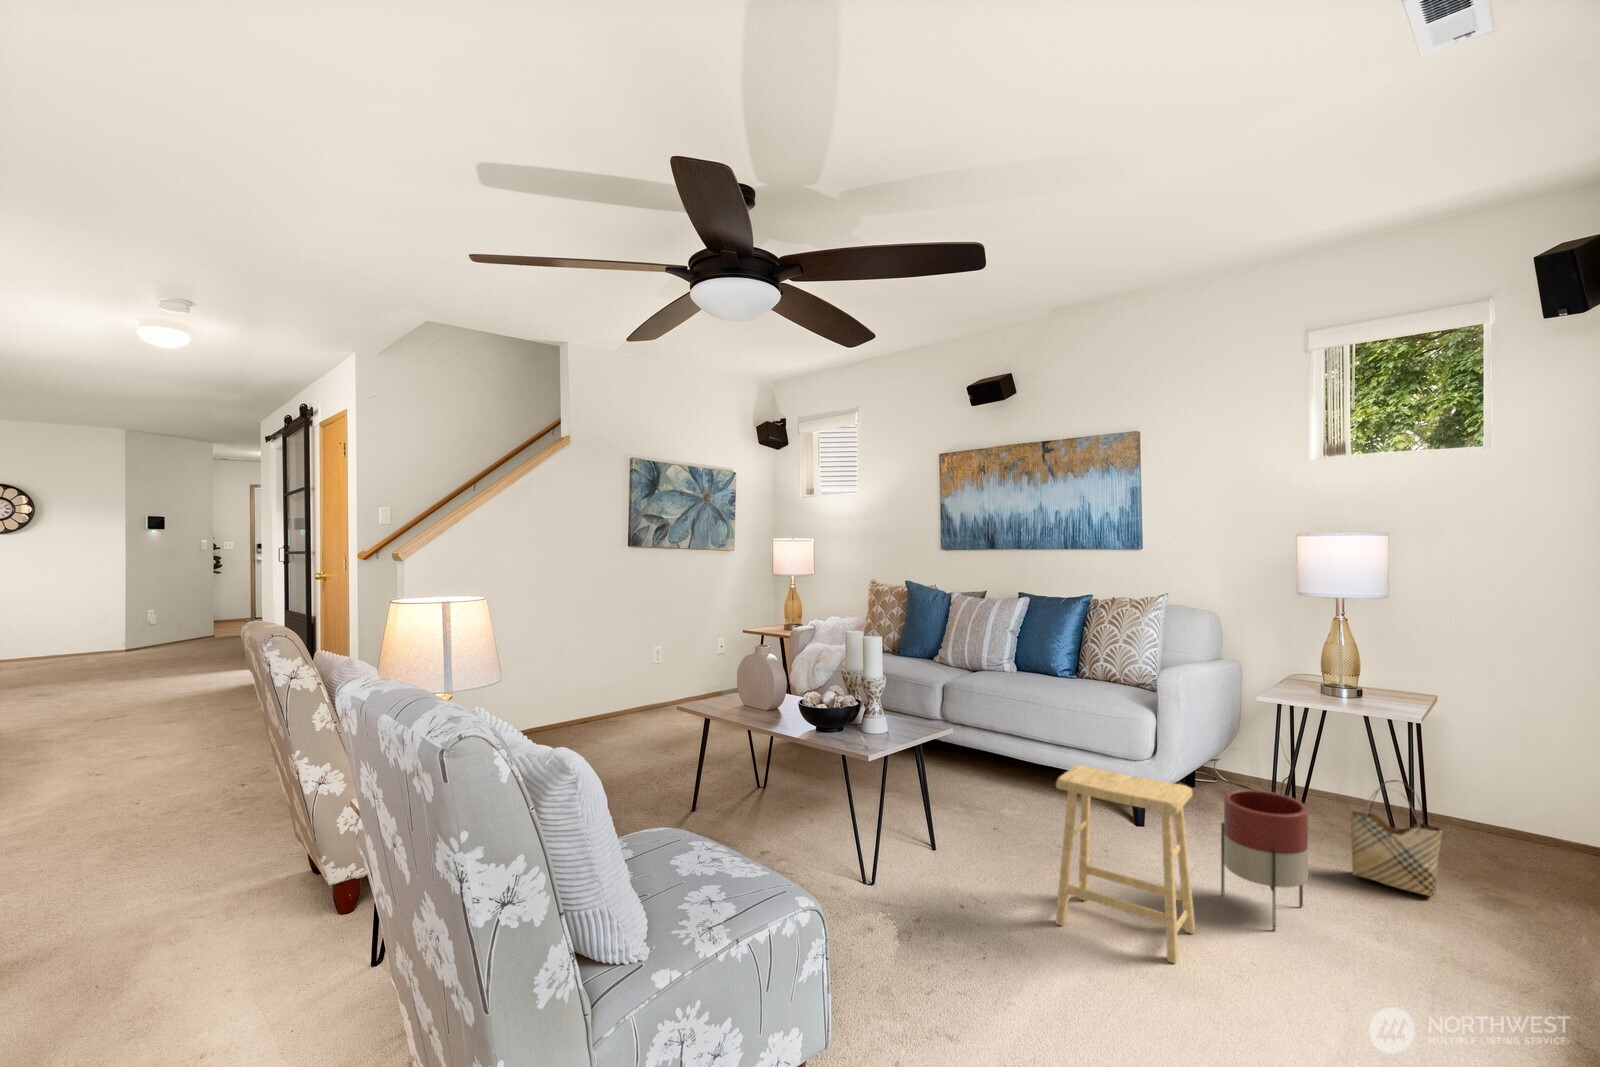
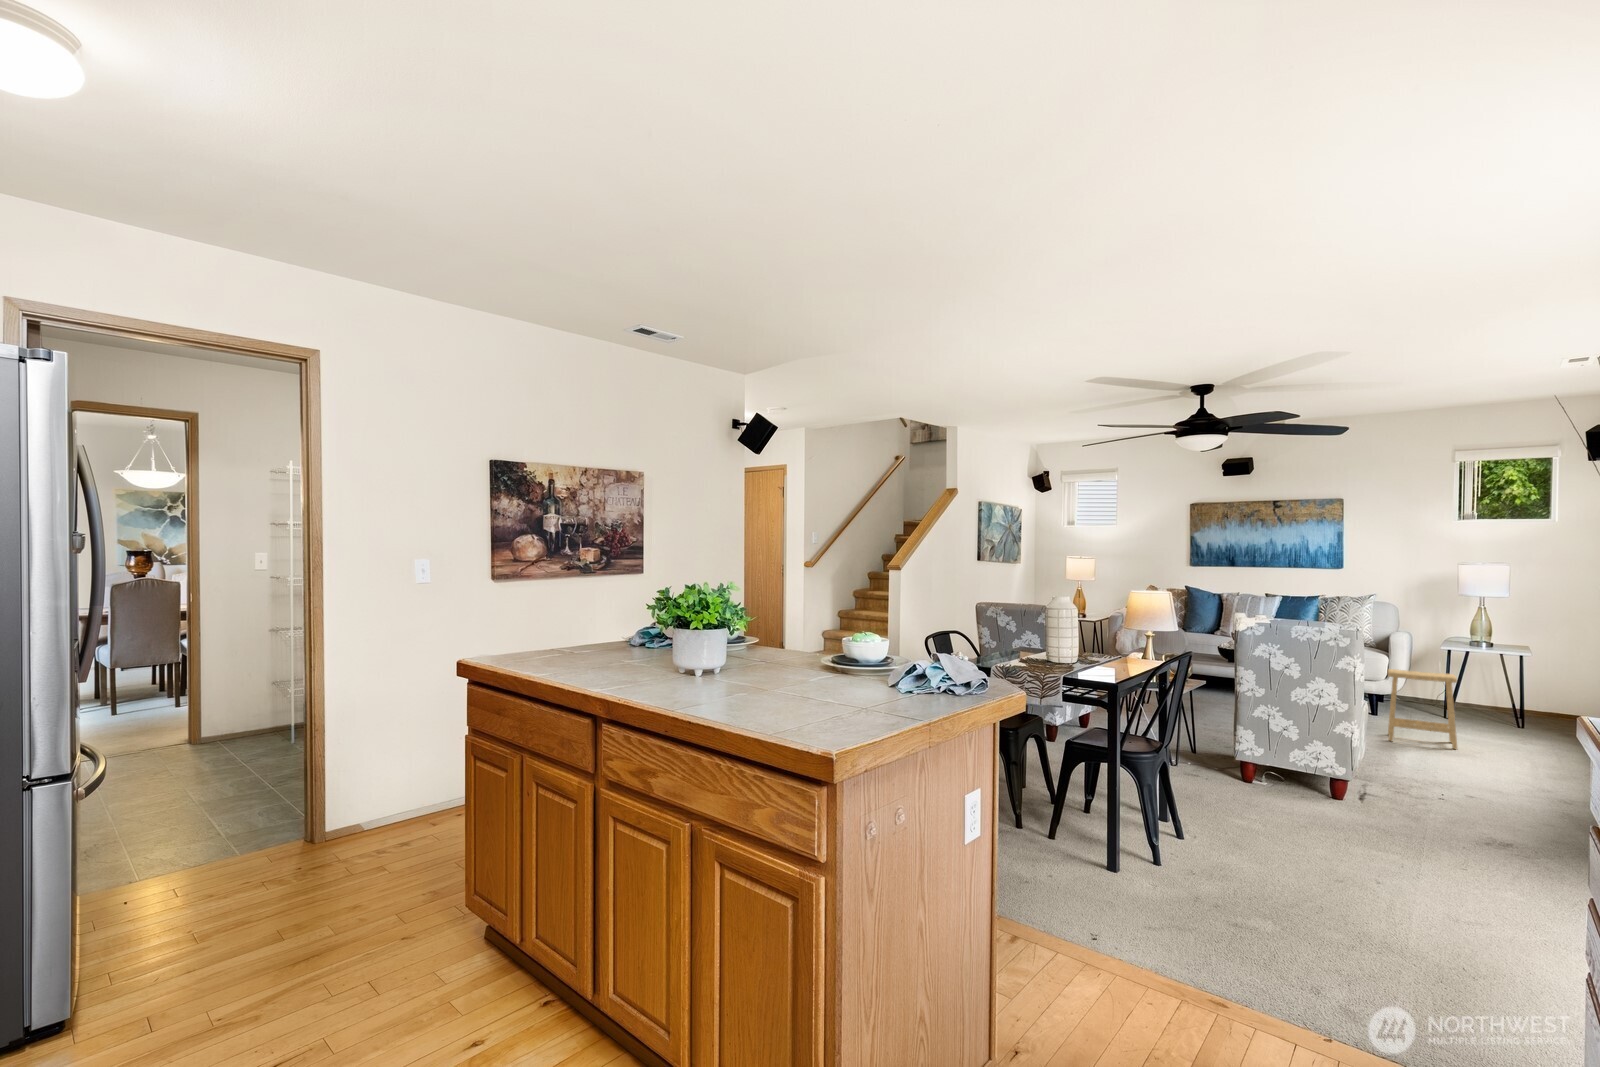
woven basket: present [1349,780,1442,896] -> none [1504,681,1554,733]
planter: present [1221,789,1308,930] -> none [1453,682,1501,742]

